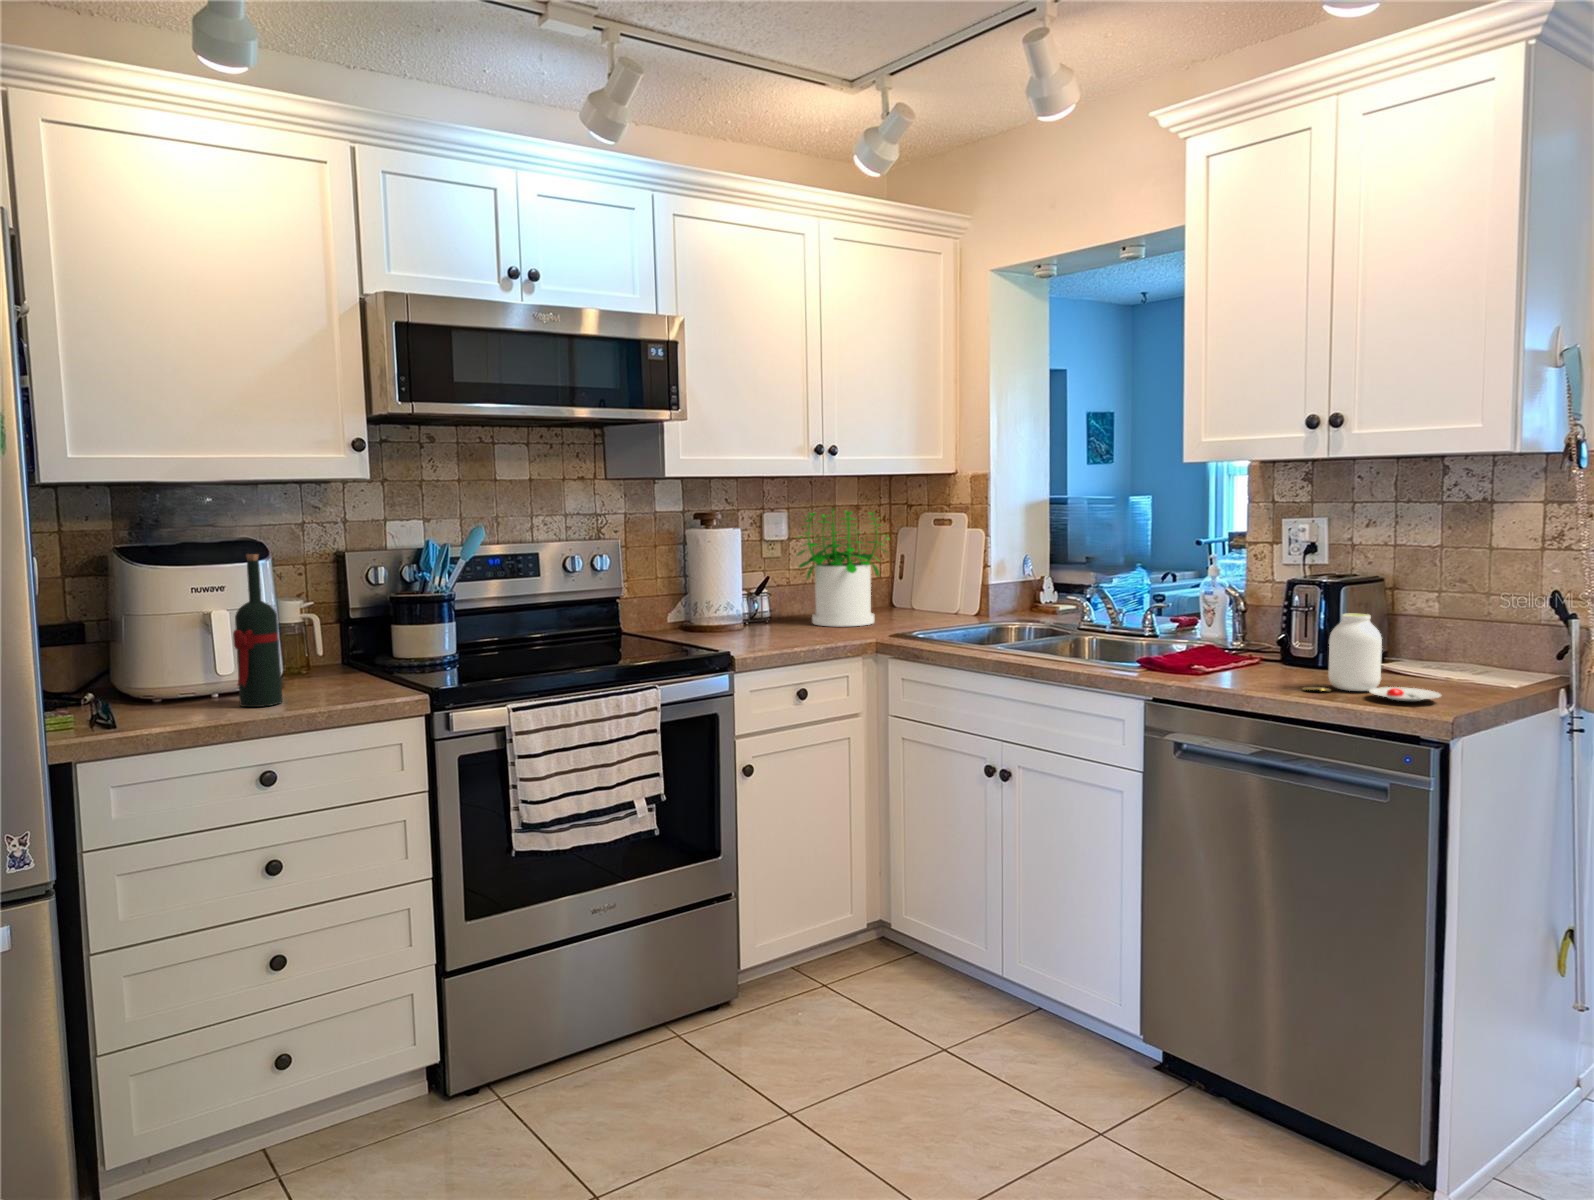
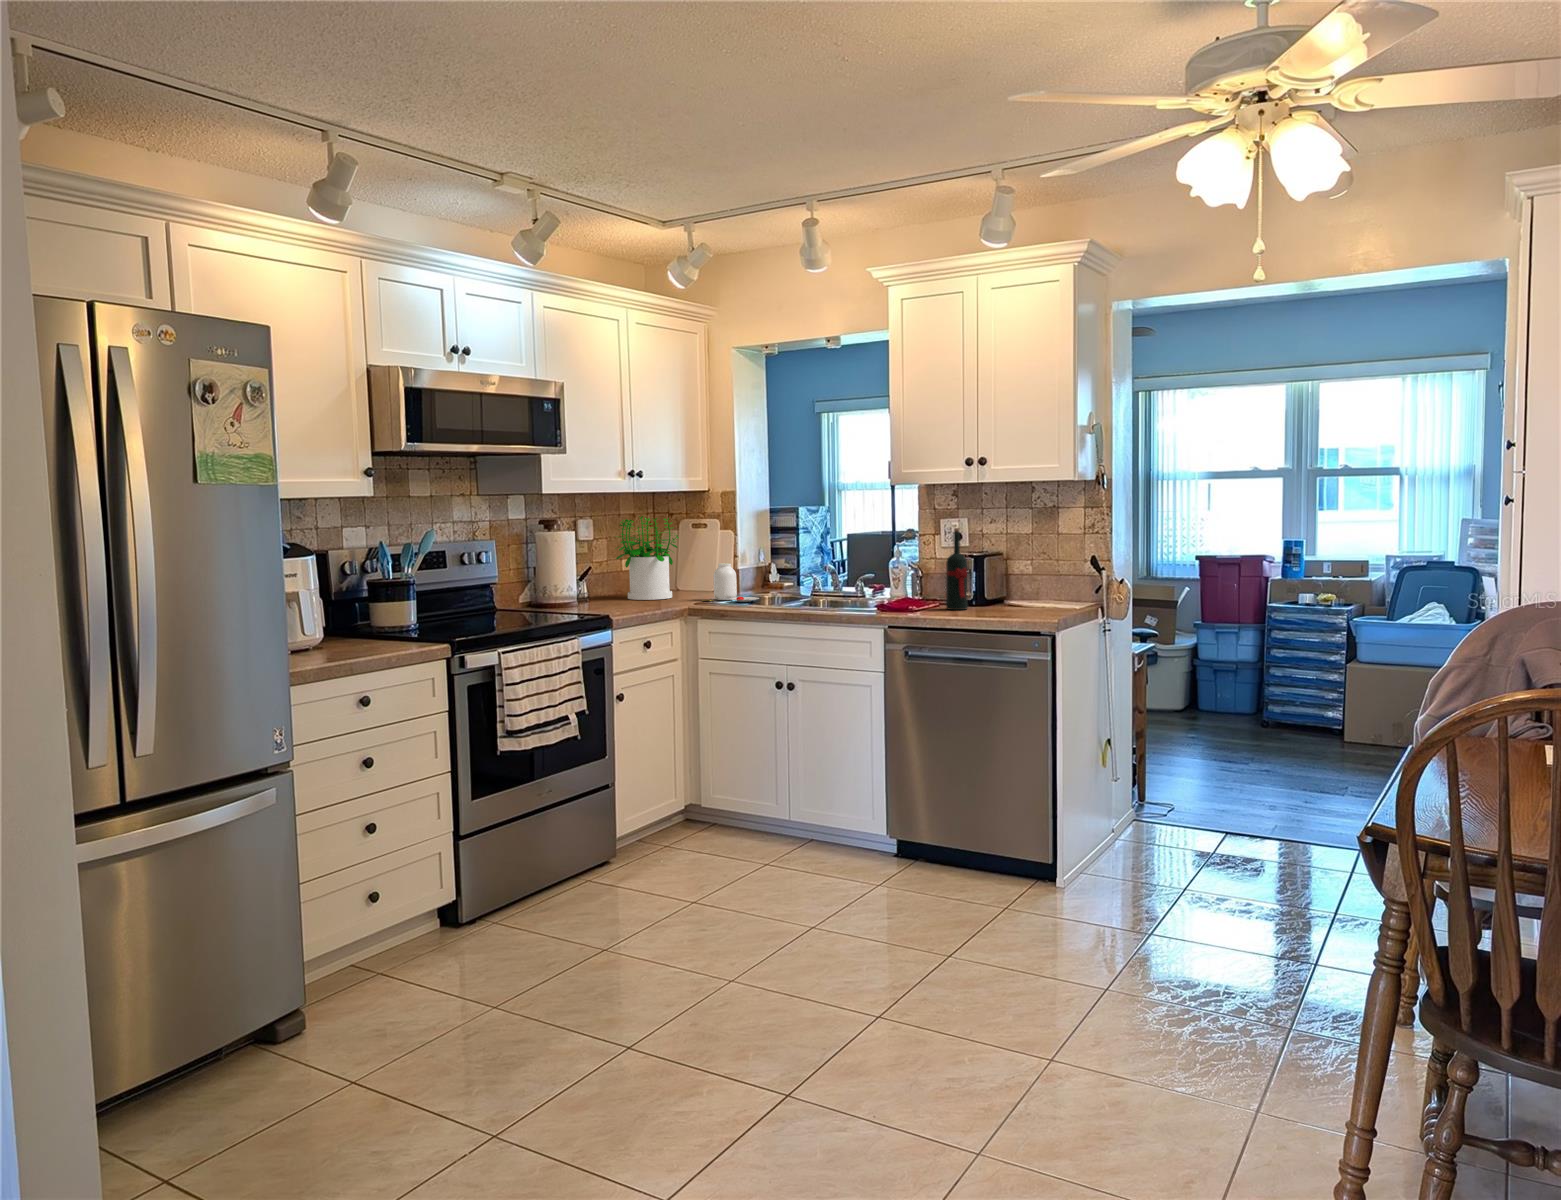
wine bottle: present [233,554,283,707] -> present [946,528,968,610]
jar: present [1303,613,1441,701] -> present [702,563,759,602]

